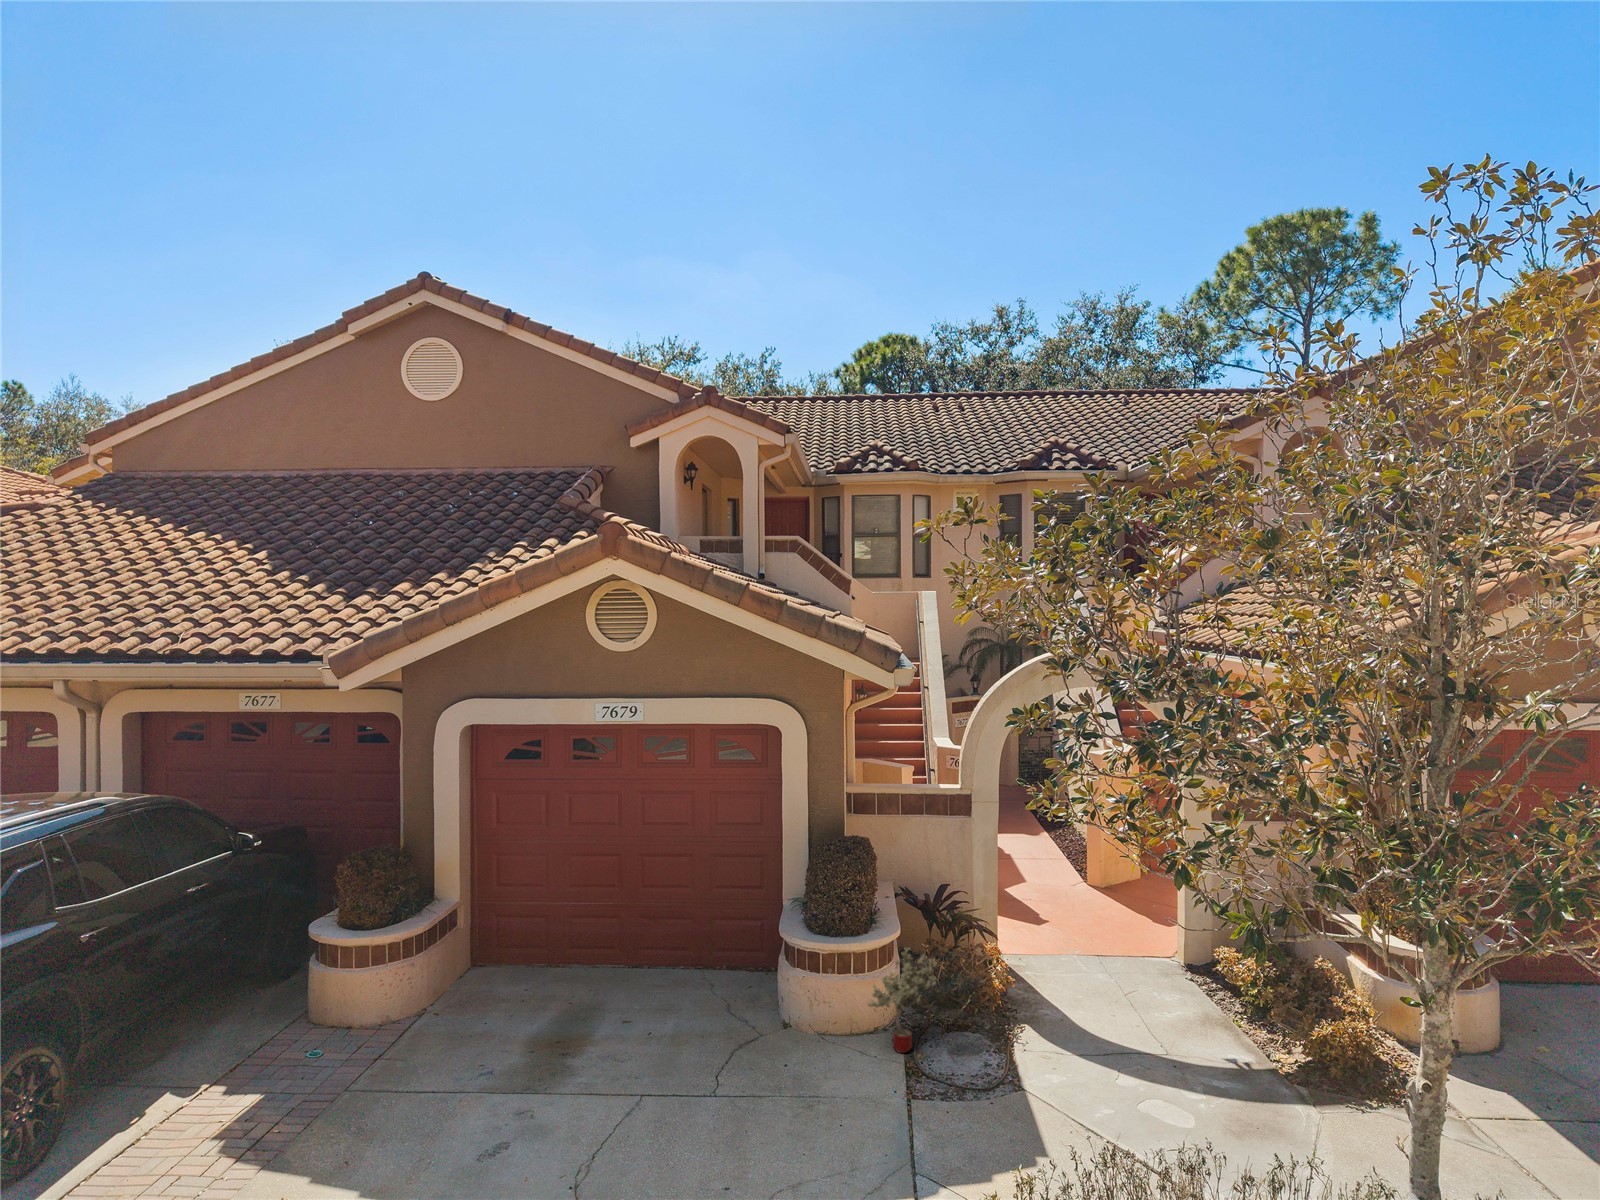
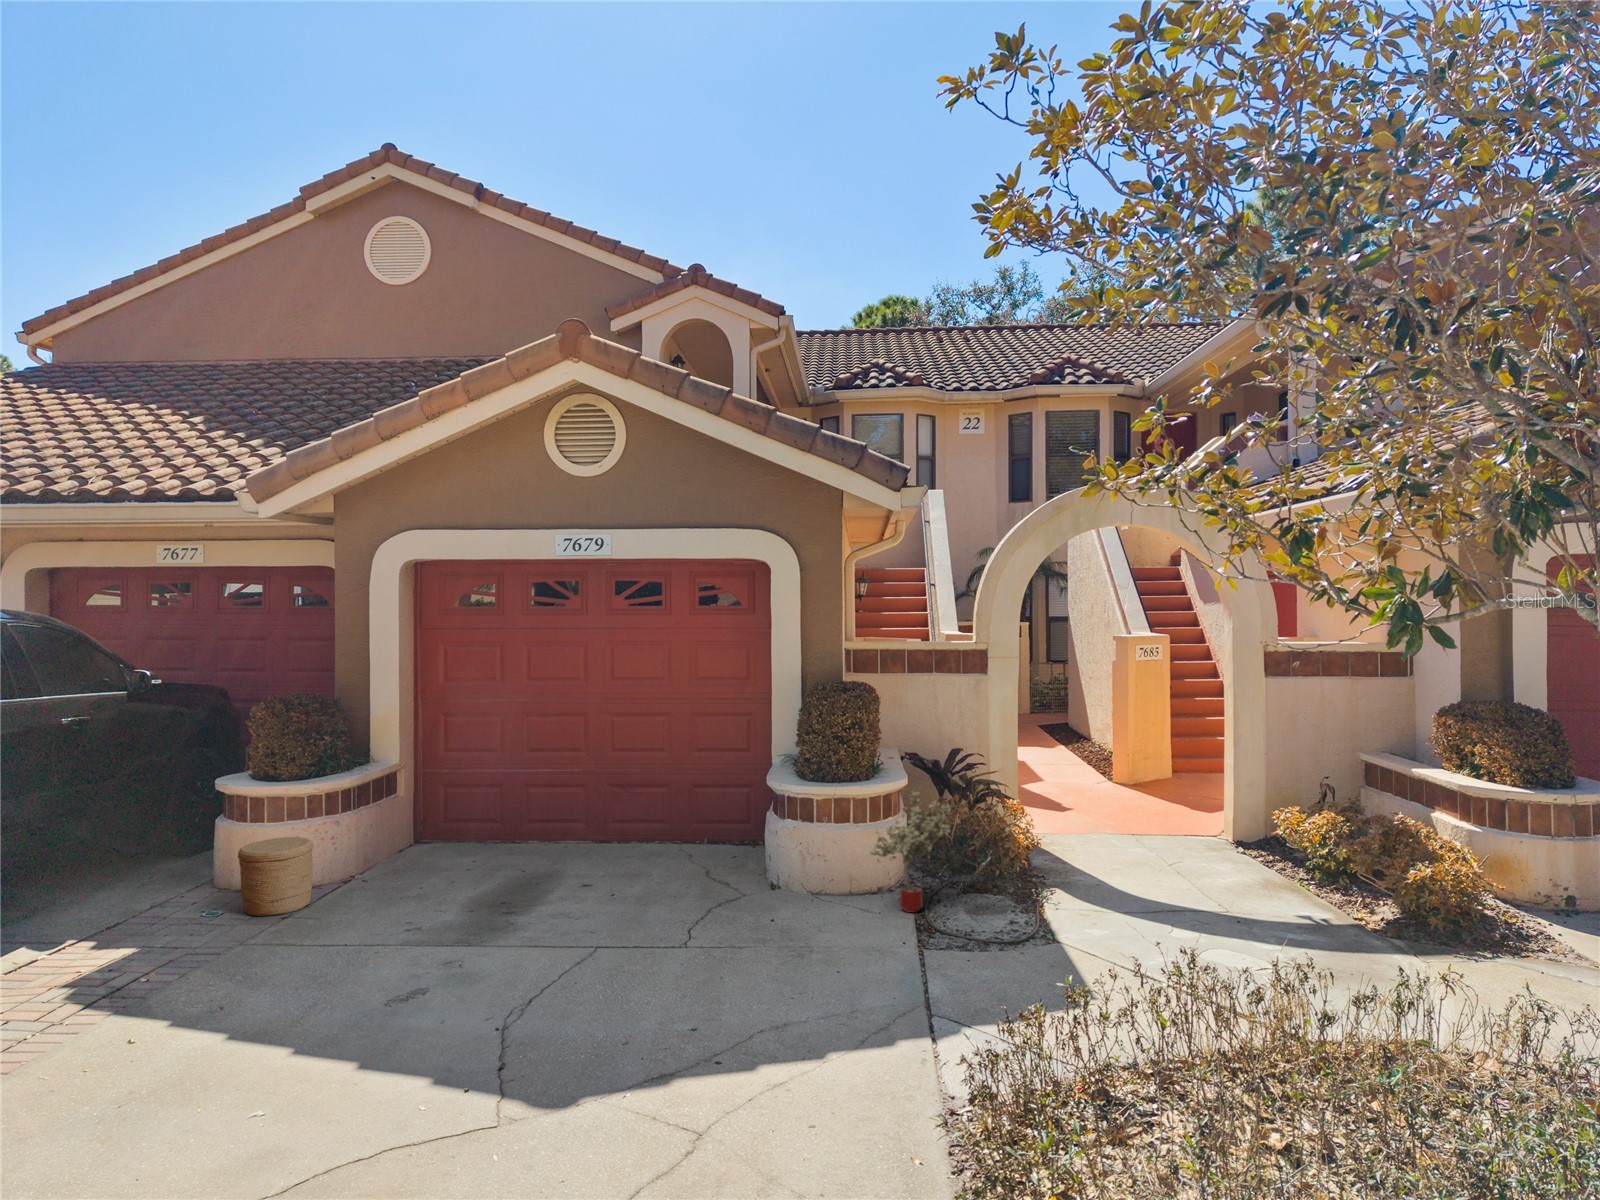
woven basket: none [332,980,394,1055] -> present [238,837,314,917]

